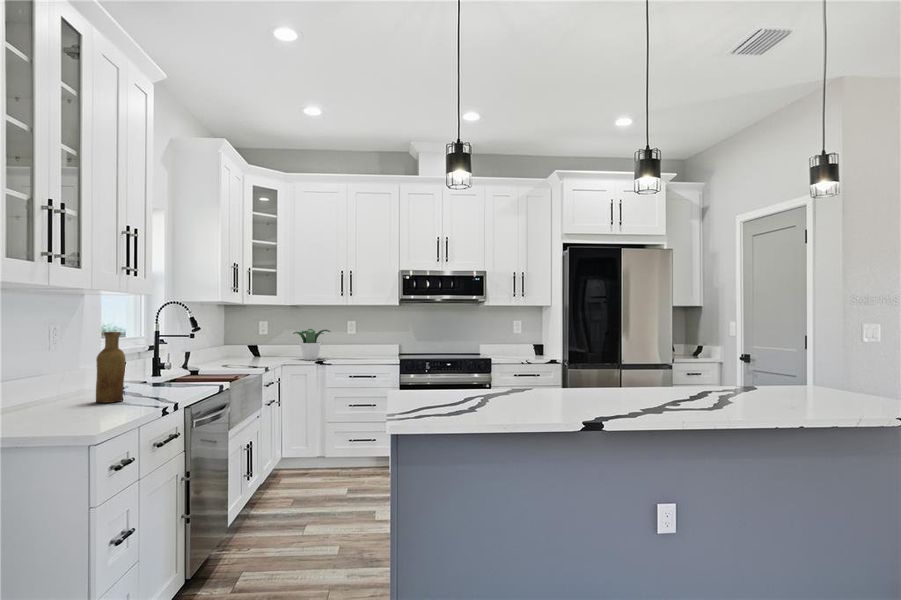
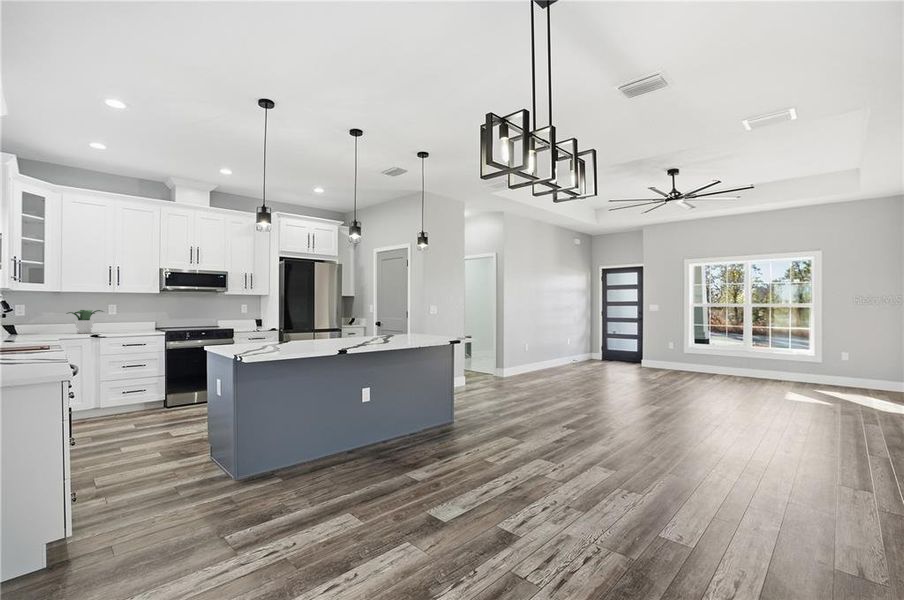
vase: present [96,332,126,403] -> none [22,301,43,345]

